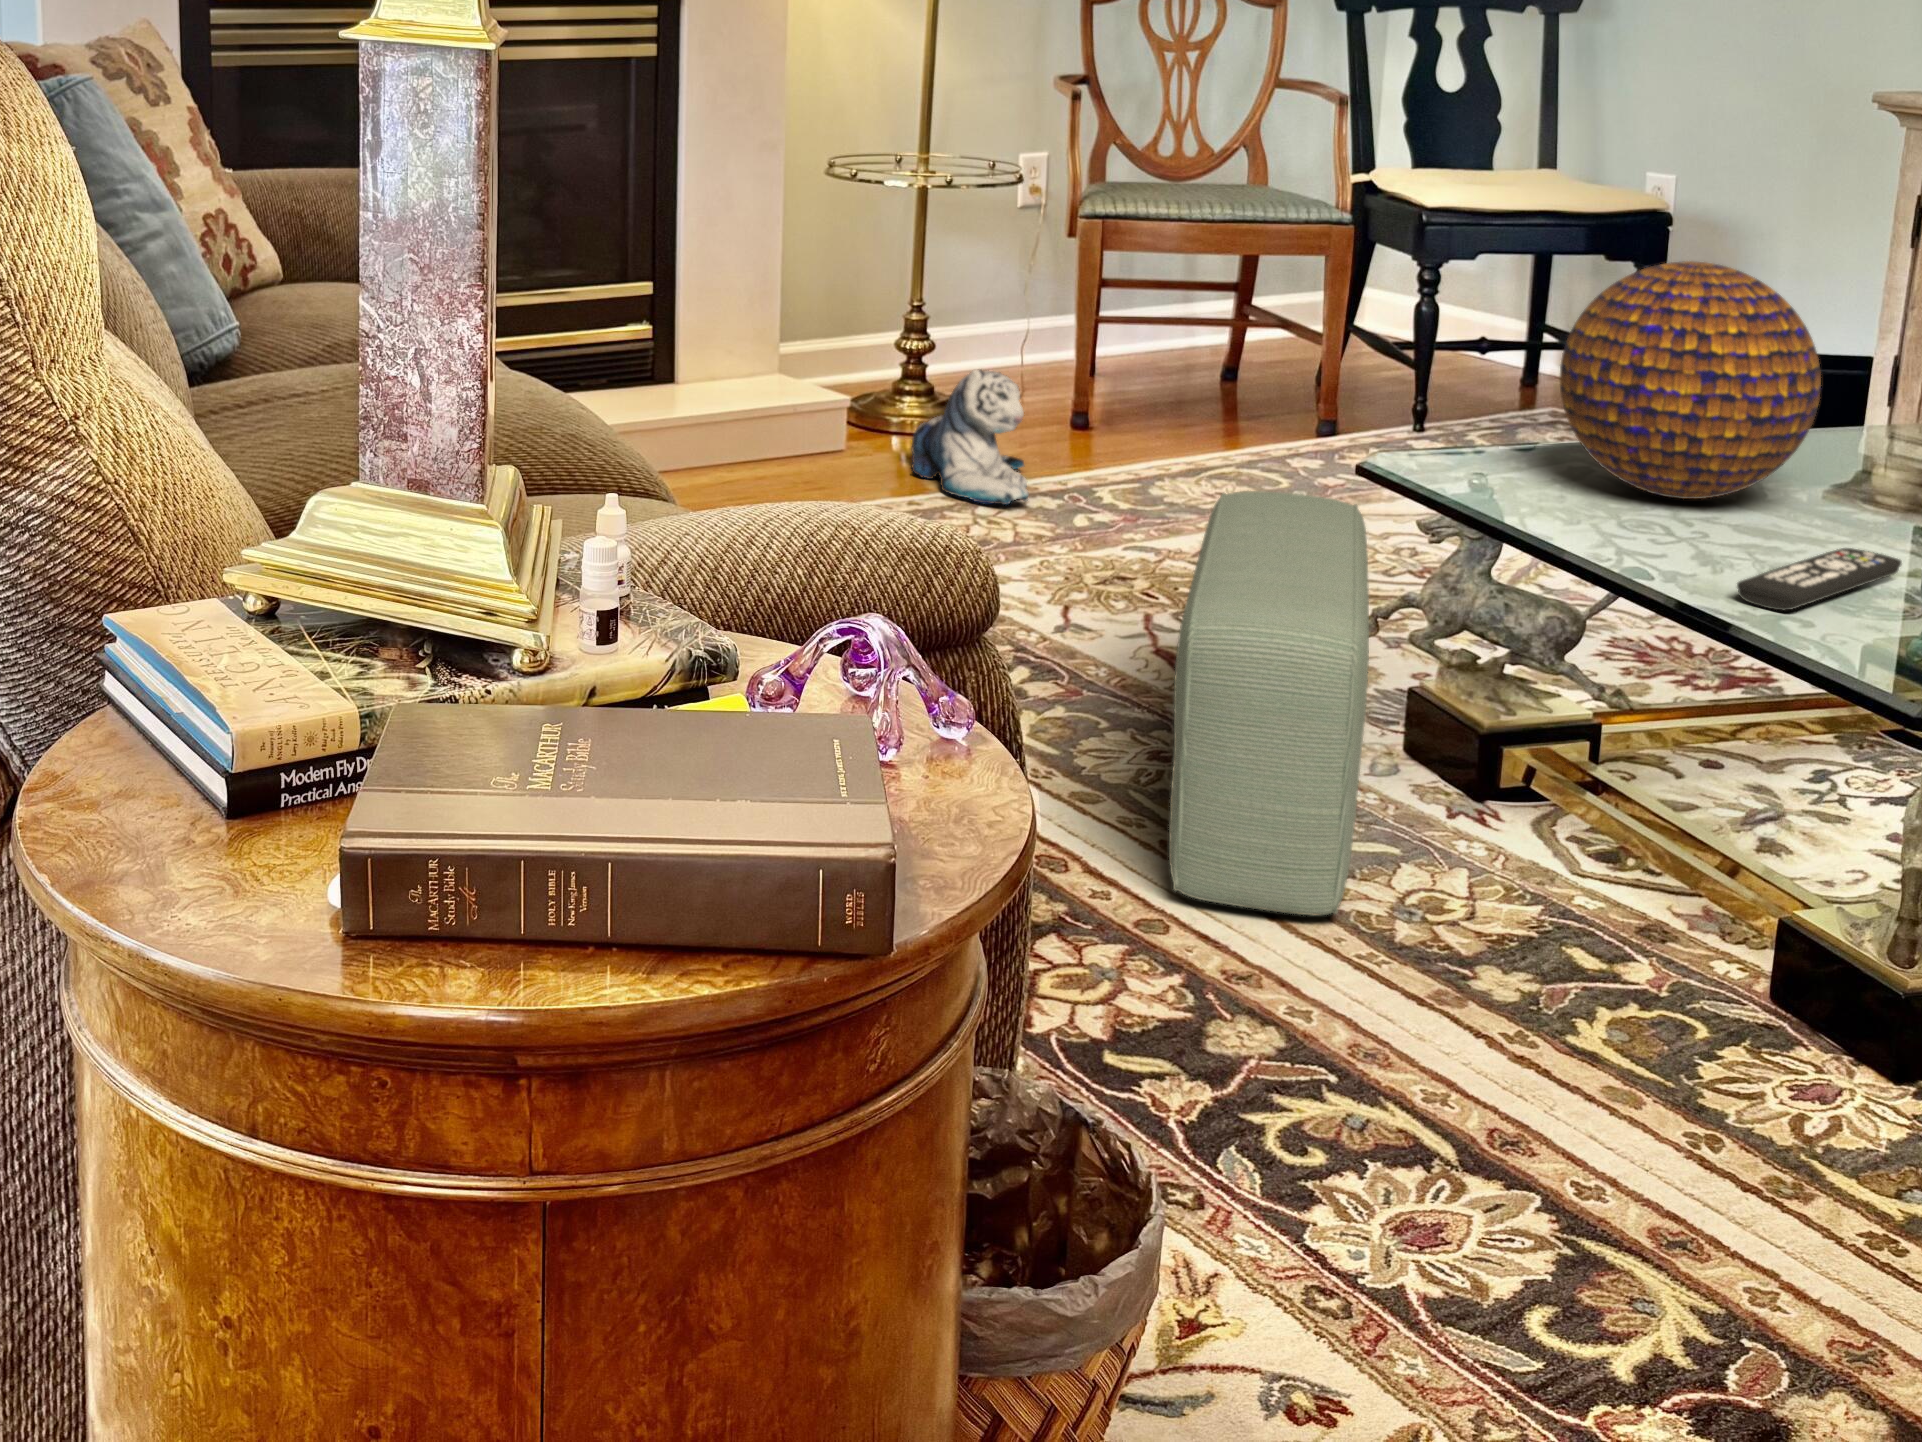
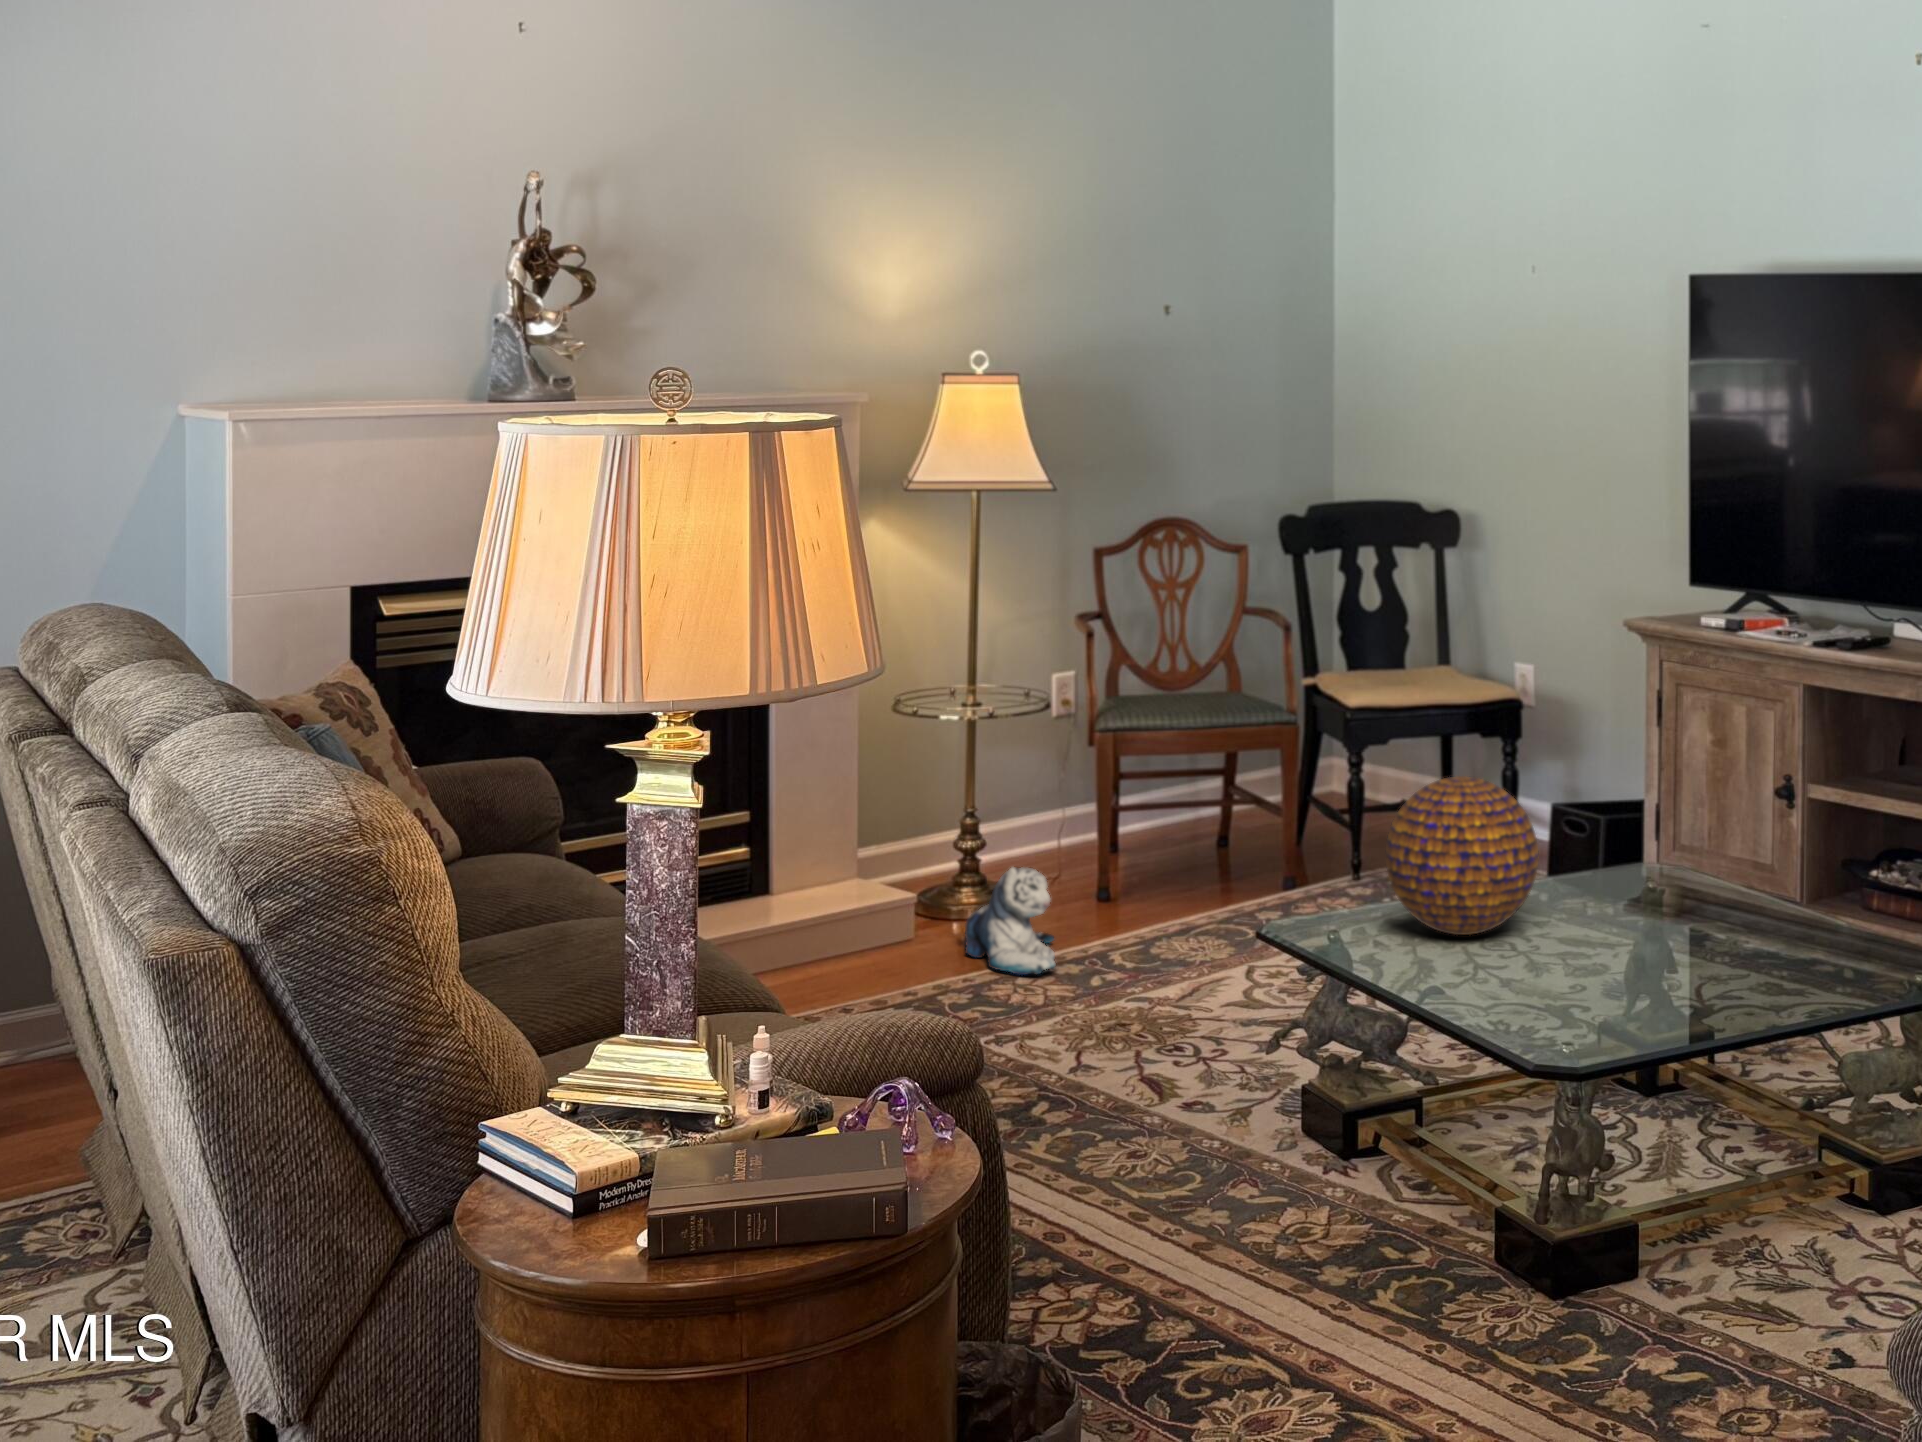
pouf: present [1169,491,1369,915] -> none [1131,955,1269,1249]
remote control: present [1737,548,1902,610] -> none [1469,961,1572,1008]

